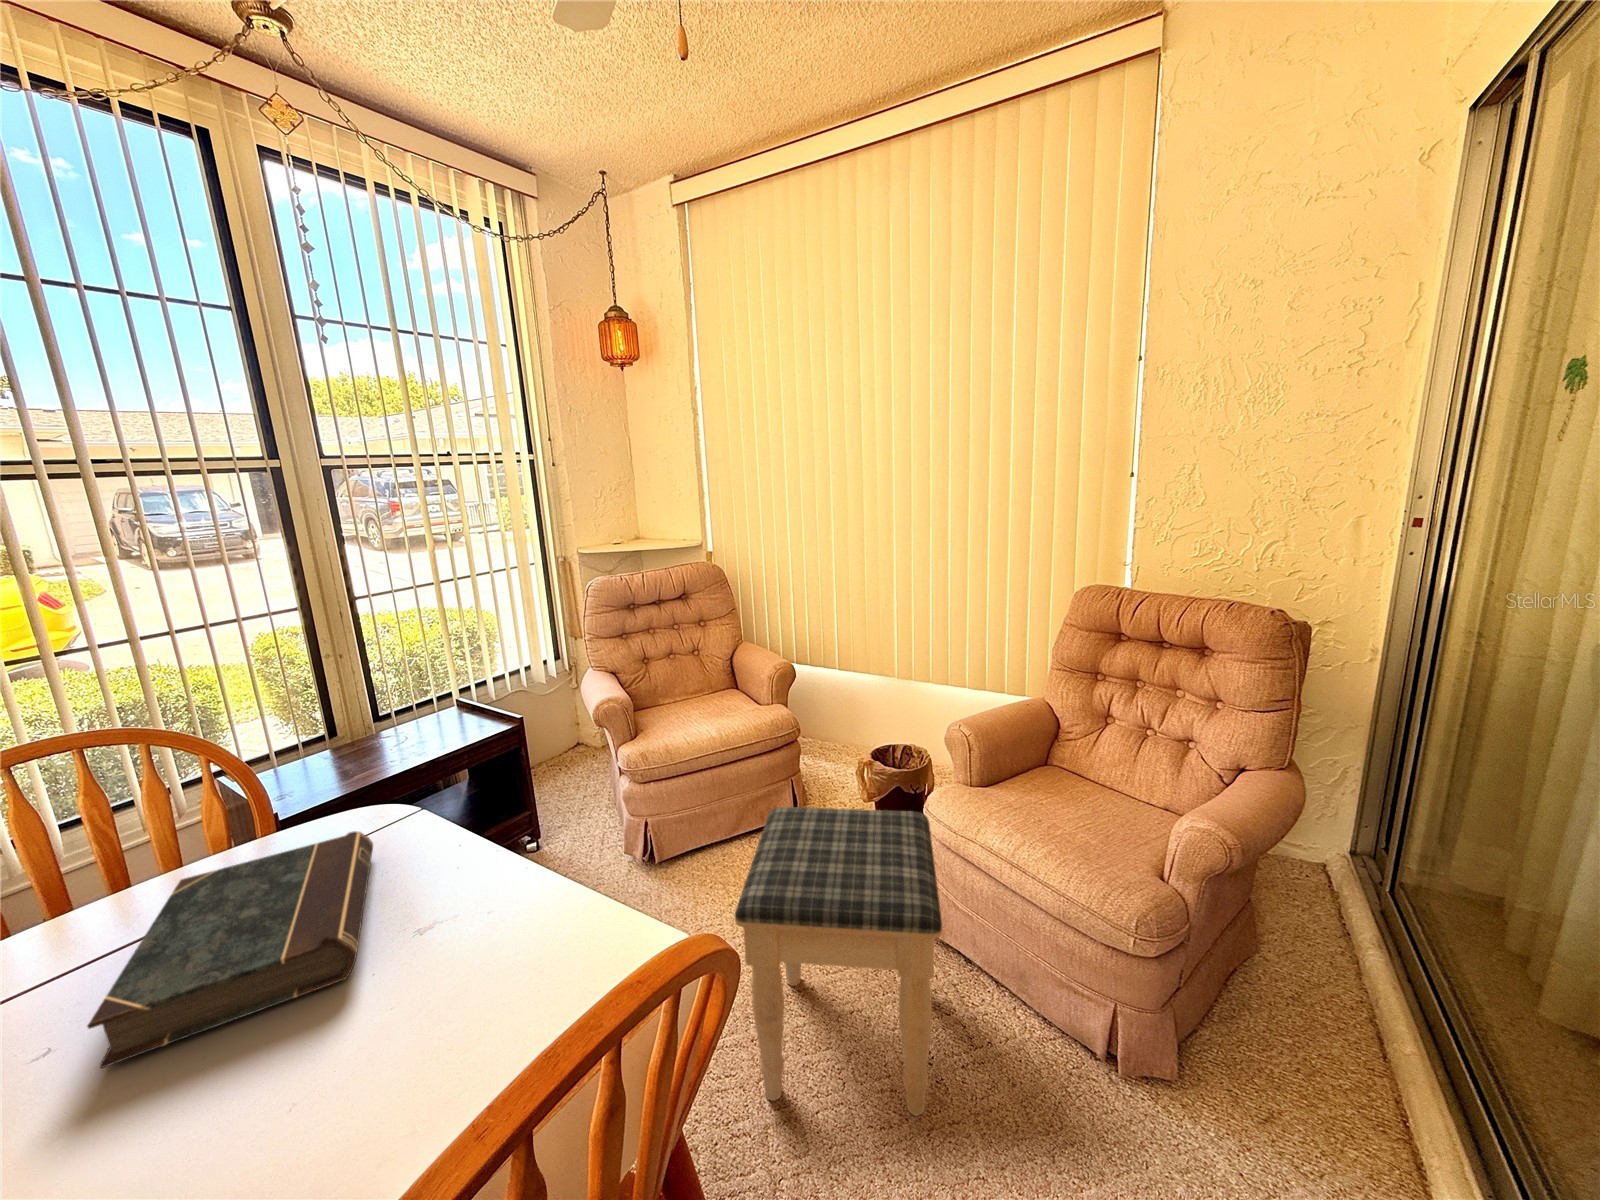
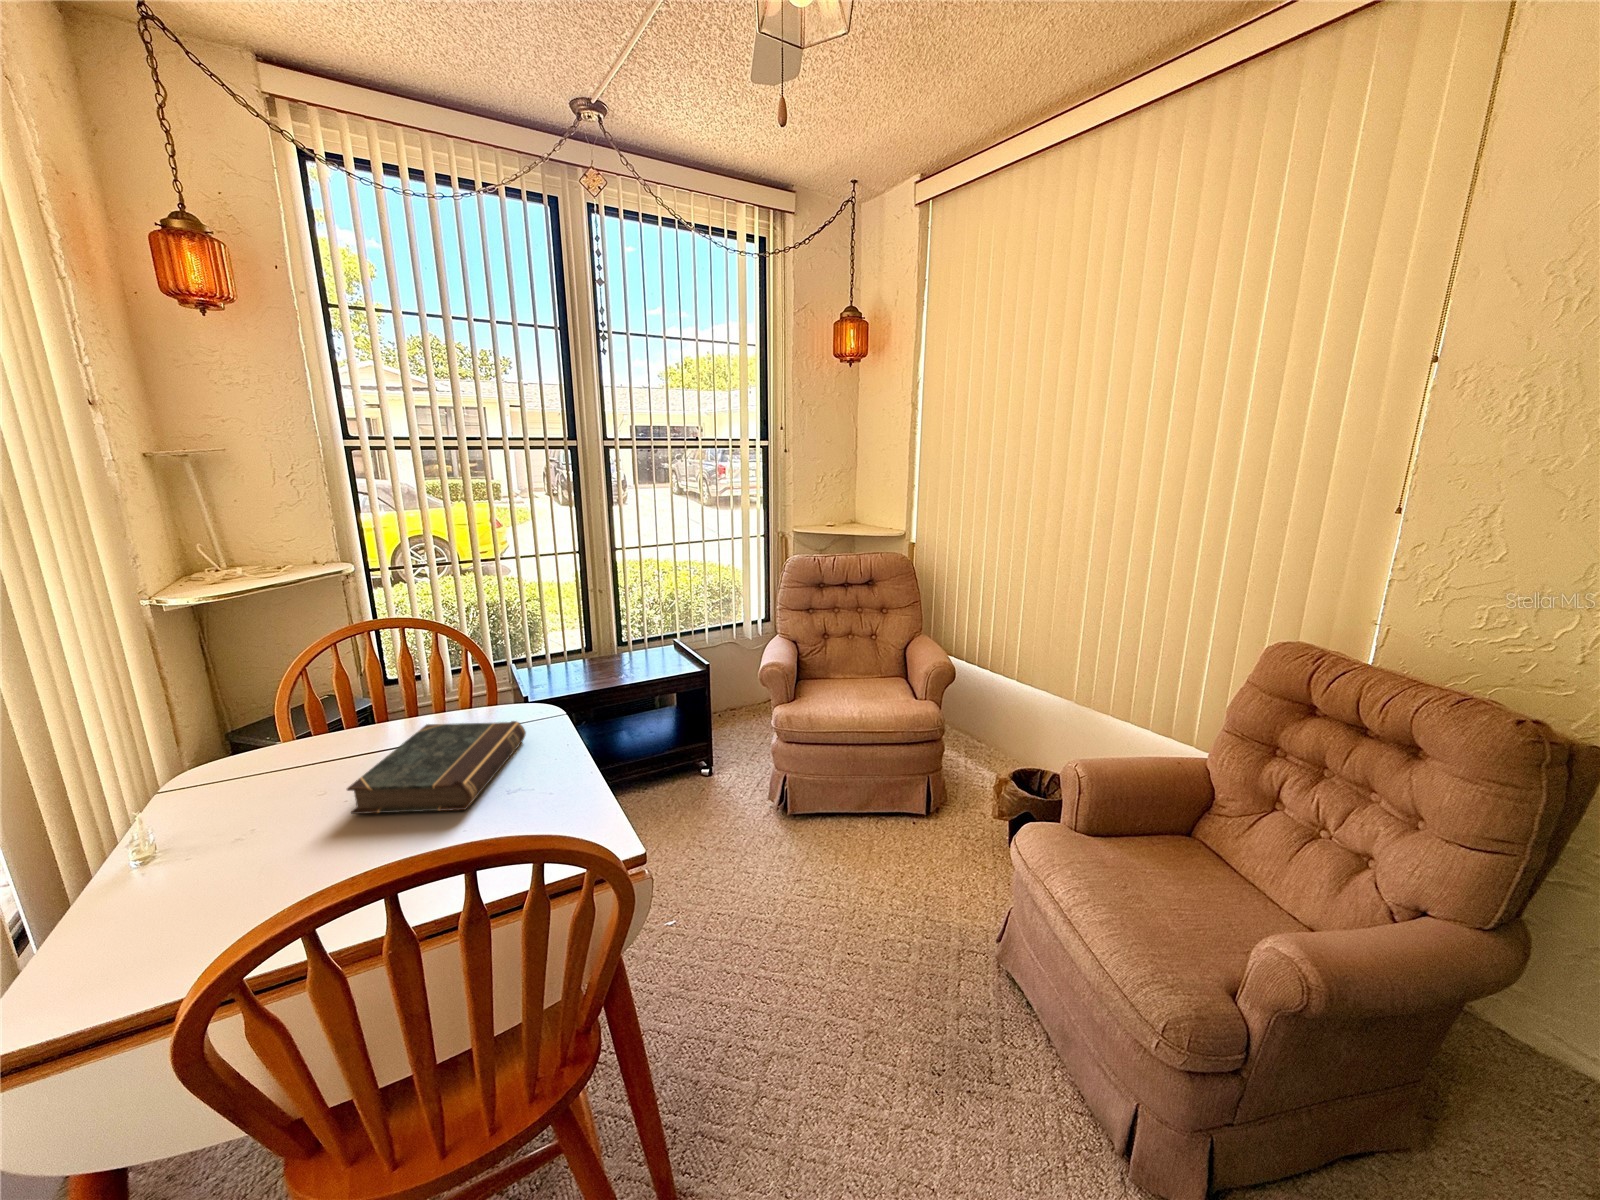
footstool: present [735,807,942,1116] -> none [767,793,991,1110]

